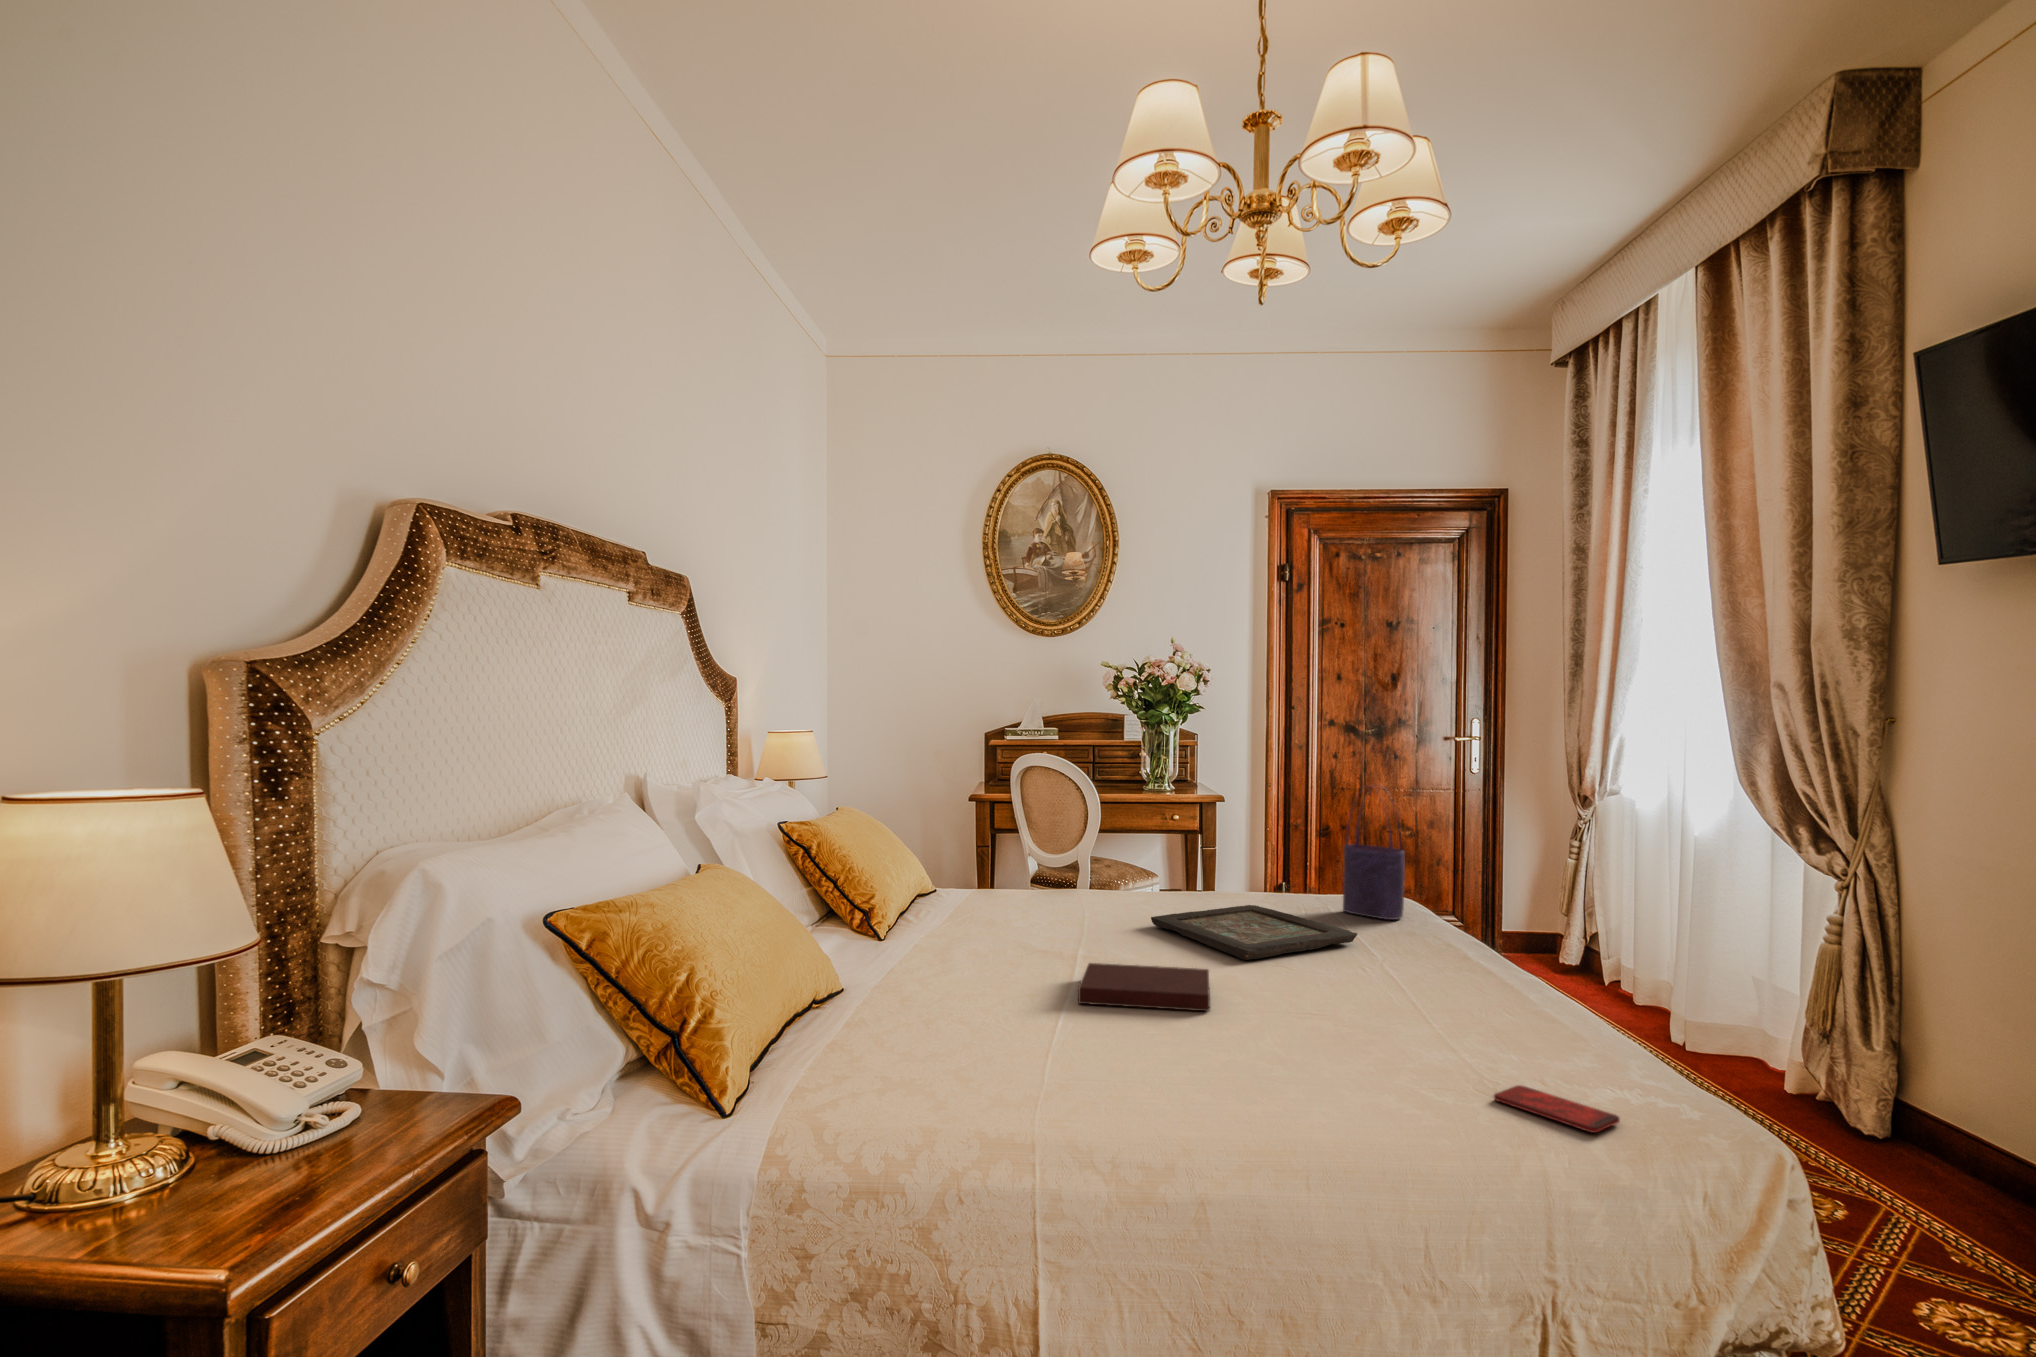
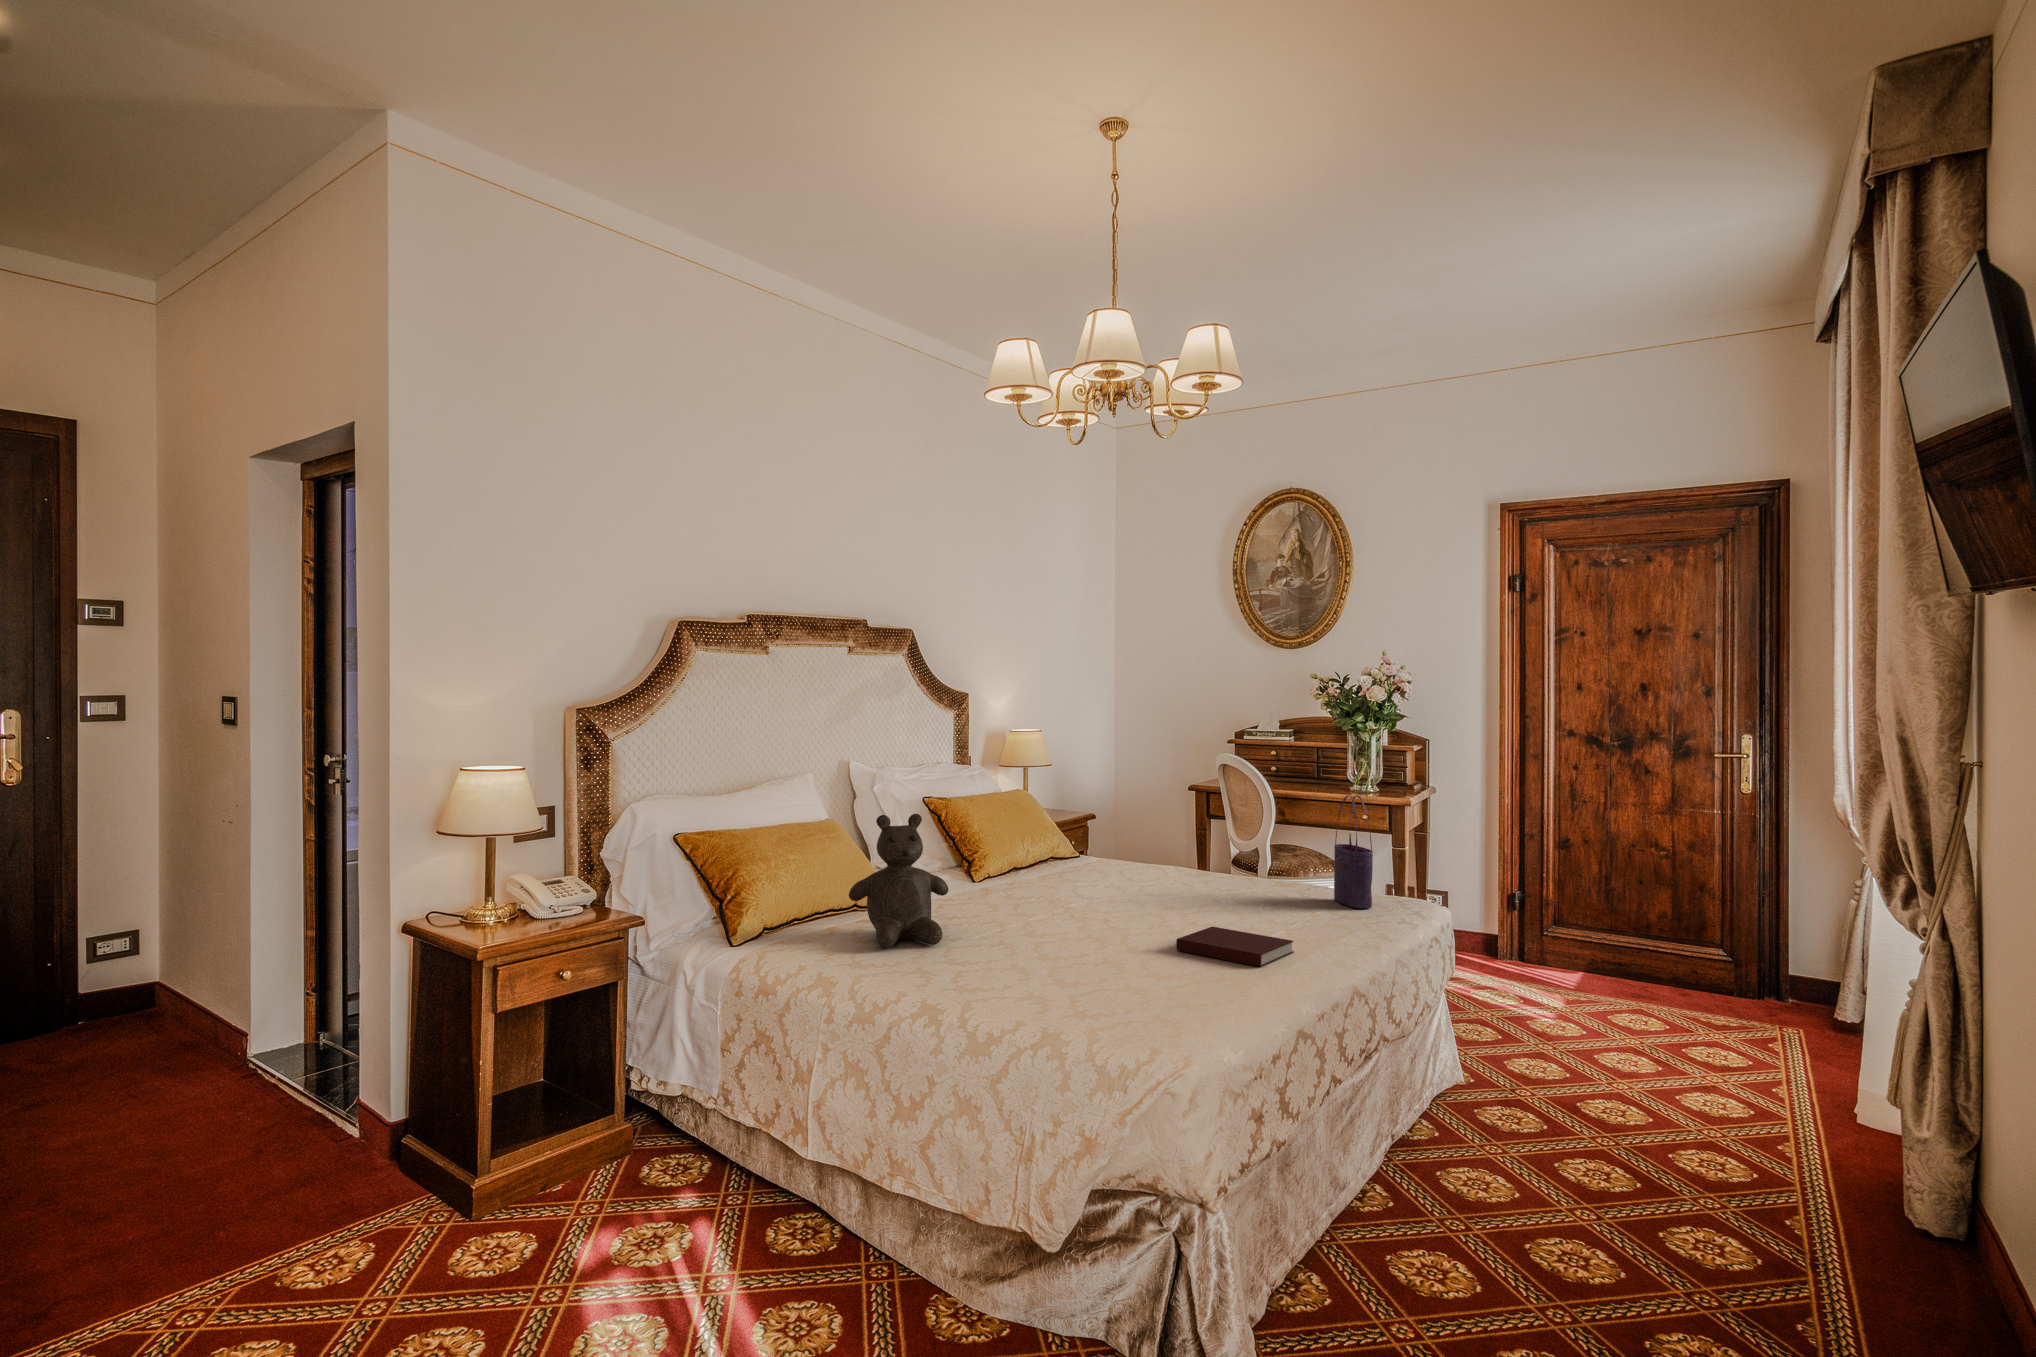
teddy bear: none [902,841,1075,1084] -> present [849,814,948,948]
decorative tray: present [1151,905,1357,960] -> none [1157,885,1279,917]
notebook: present [1078,963,1210,1011] -> present [1176,927,1294,967]
smartphone: present [1494,1085,1620,1133] -> none [1122,991,1165,1014]

